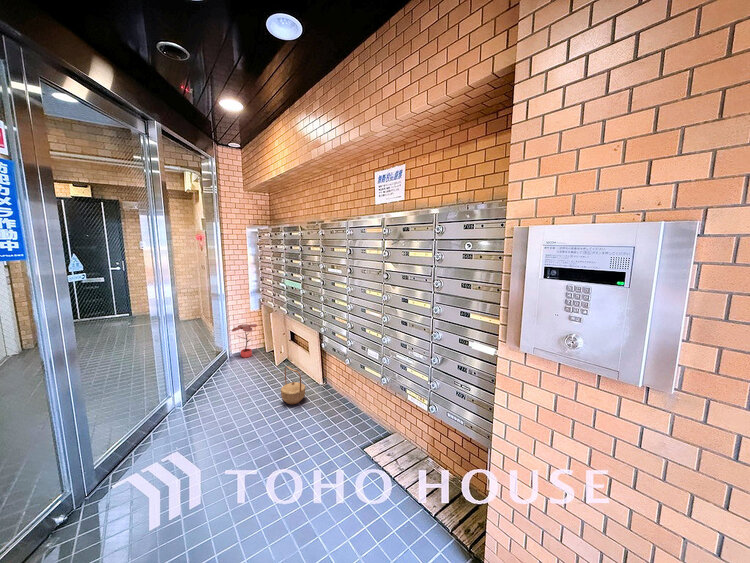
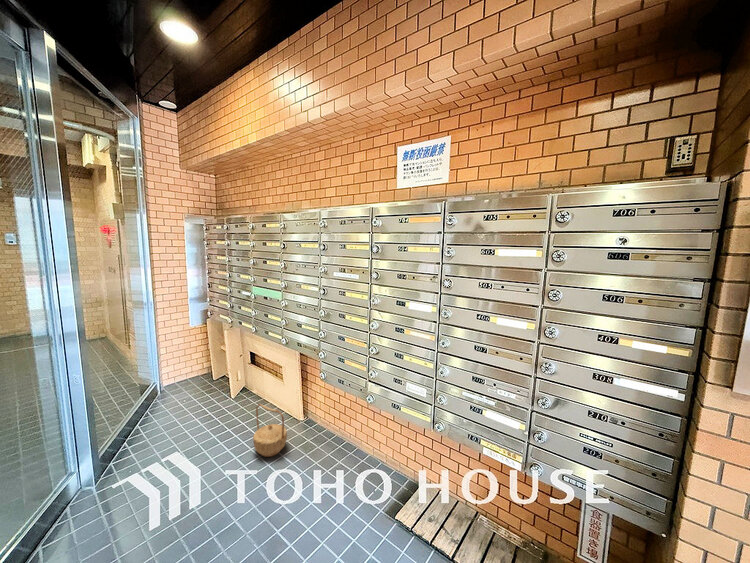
potted plant: present [232,324,257,358] -> none [164,345,200,391]

